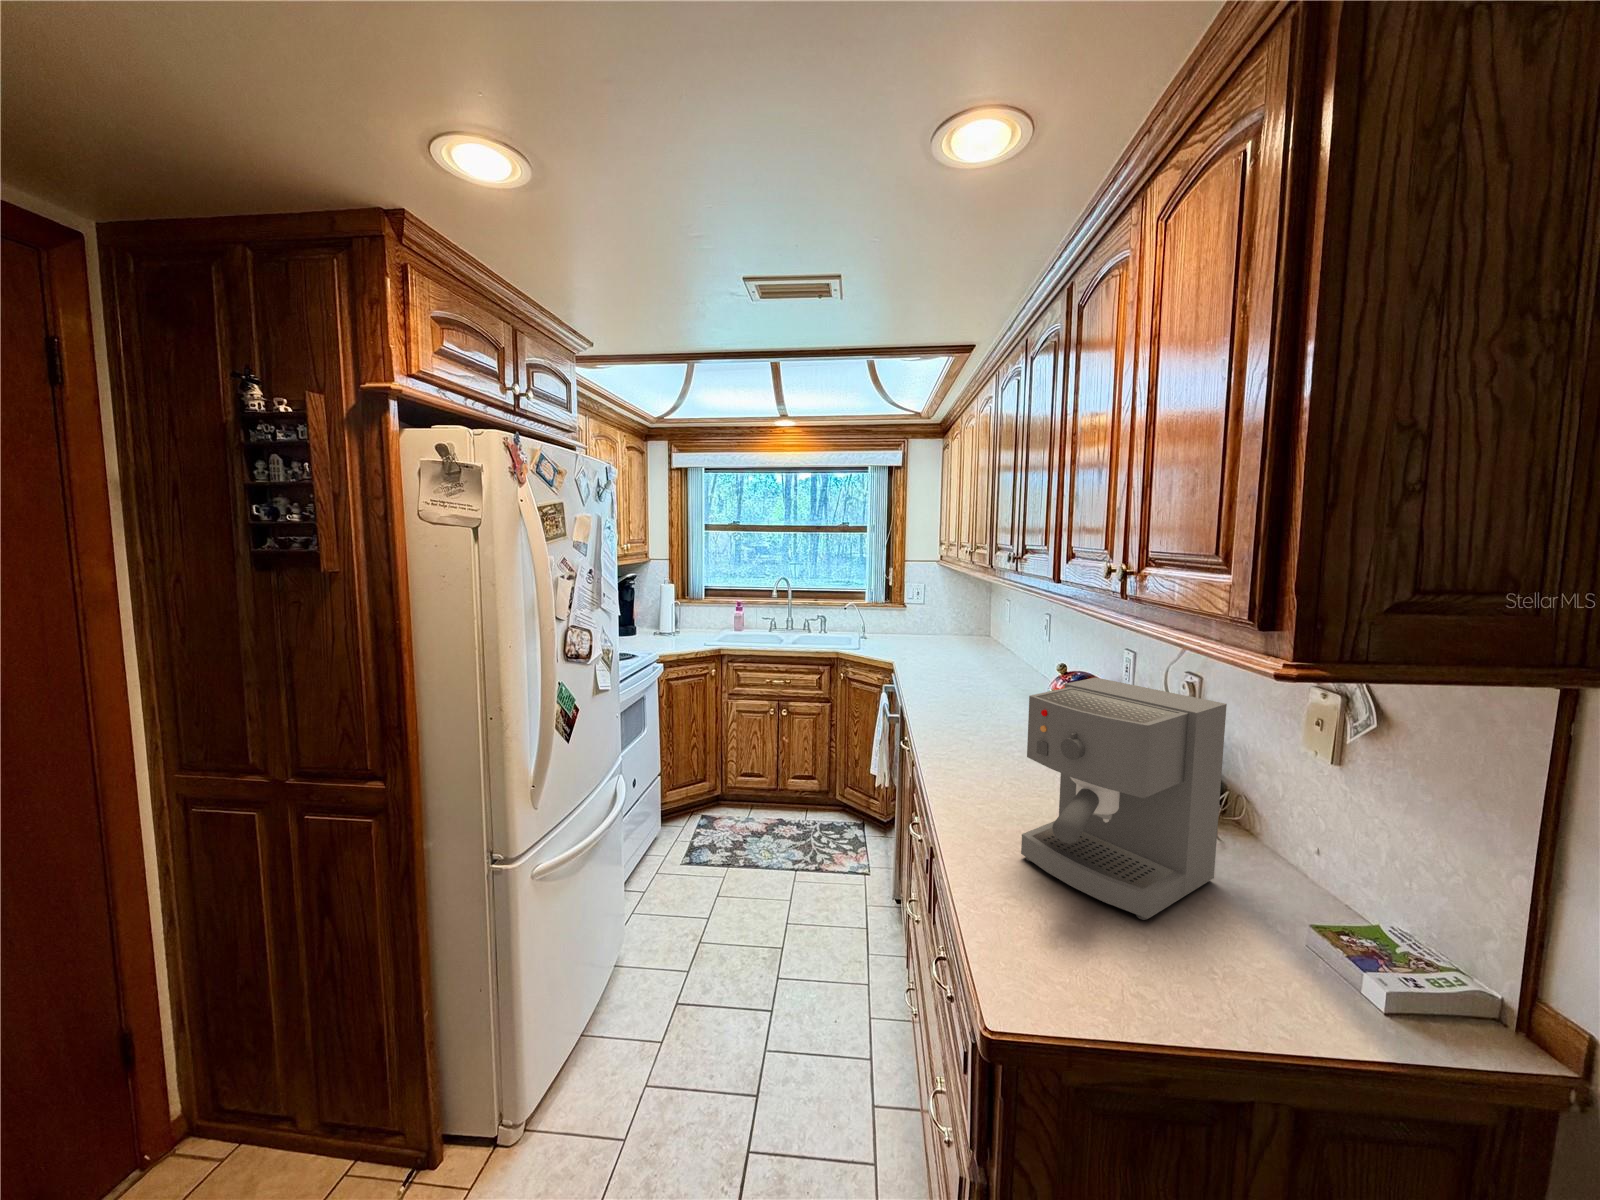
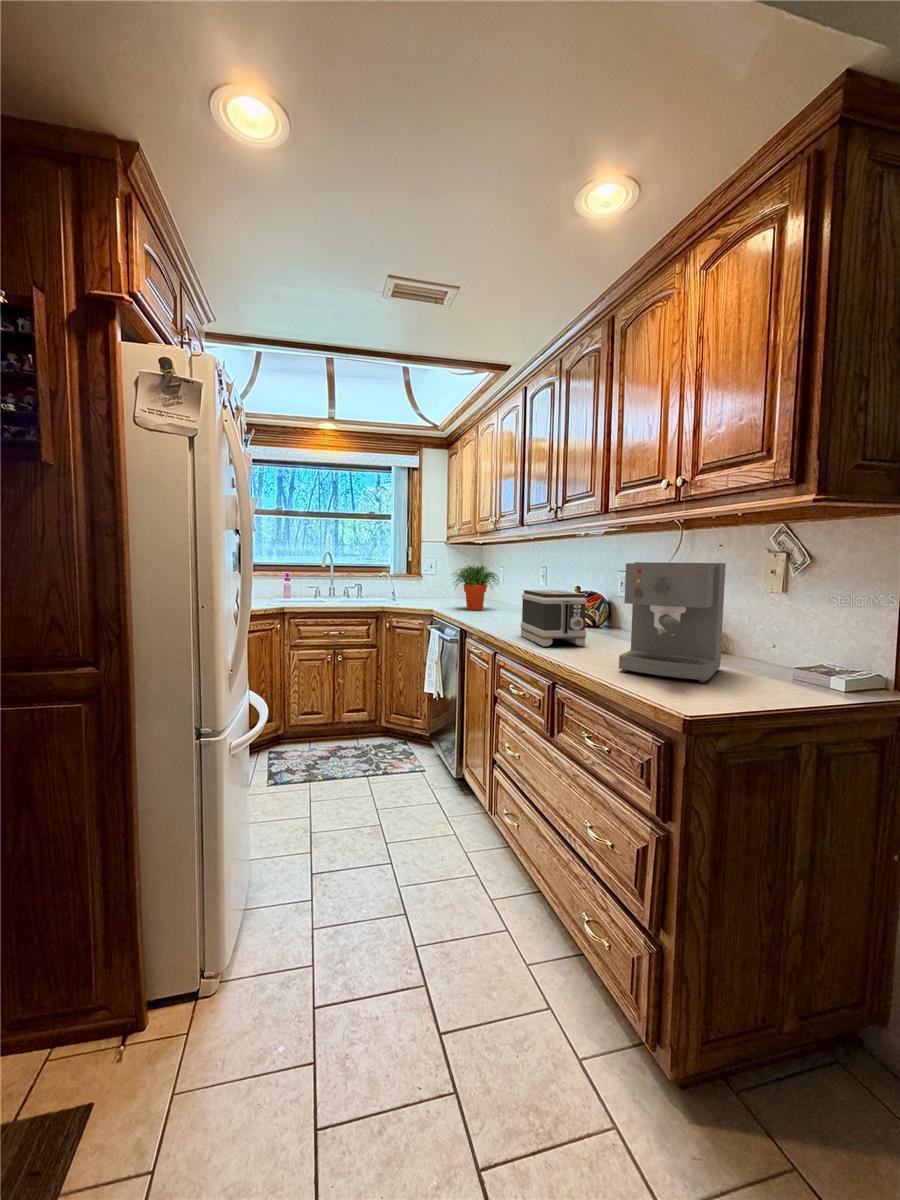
potted plant: none [917,606,989,668] -> present [454,566,499,610]
toaster: none [956,675,1032,777] -> present [521,590,587,646]

